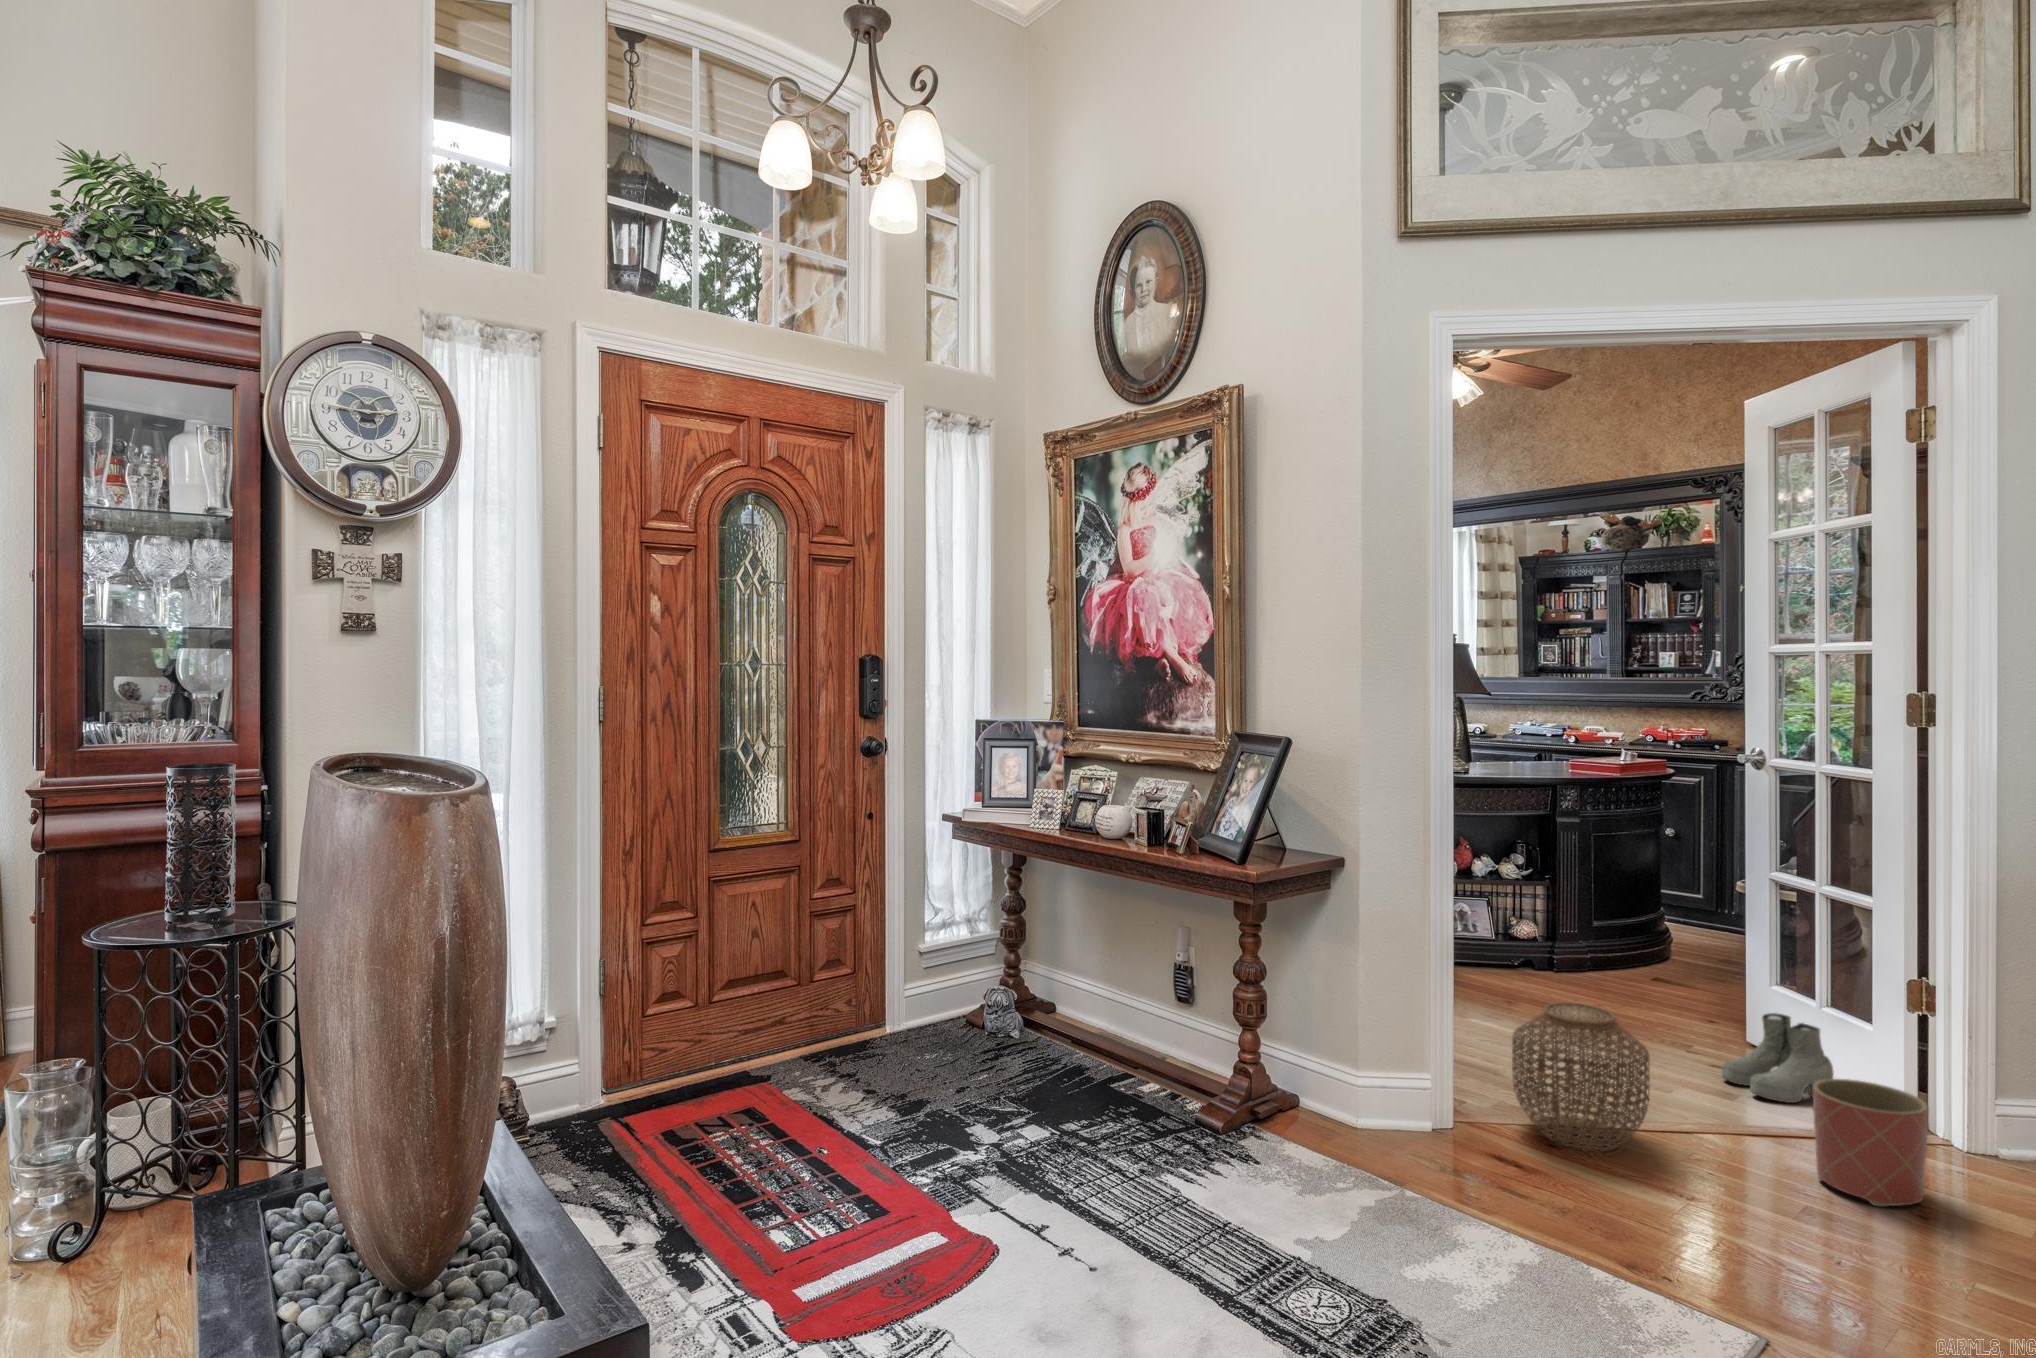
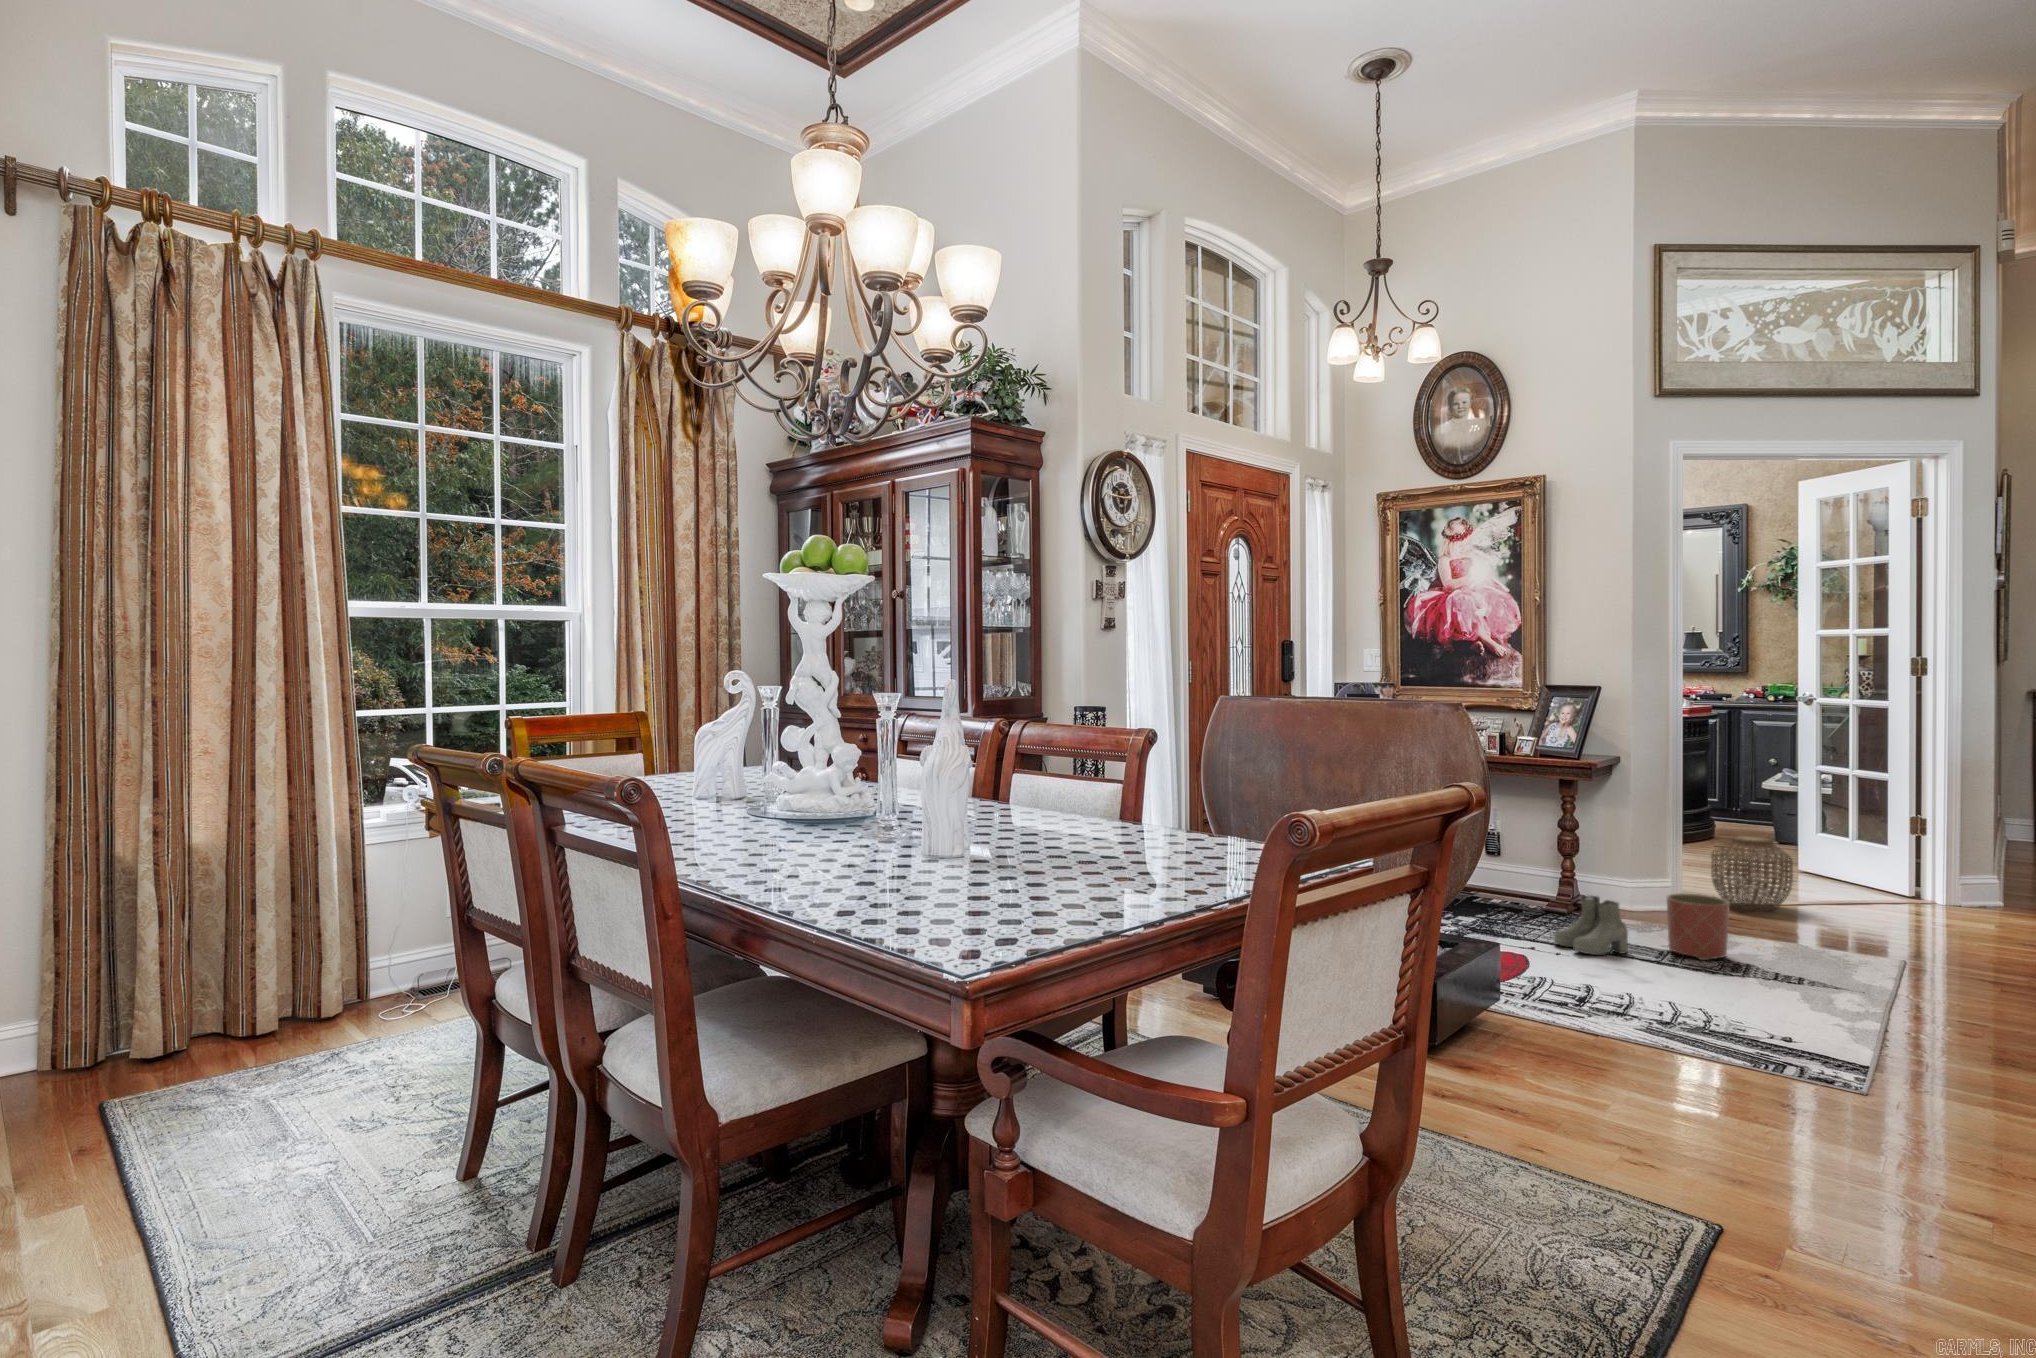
boots: present [1722,1013,1834,1103] -> present [1554,896,1628,955]
planter: present [1813,1079,1928,1207] -> present [1667,893,1730,960]

